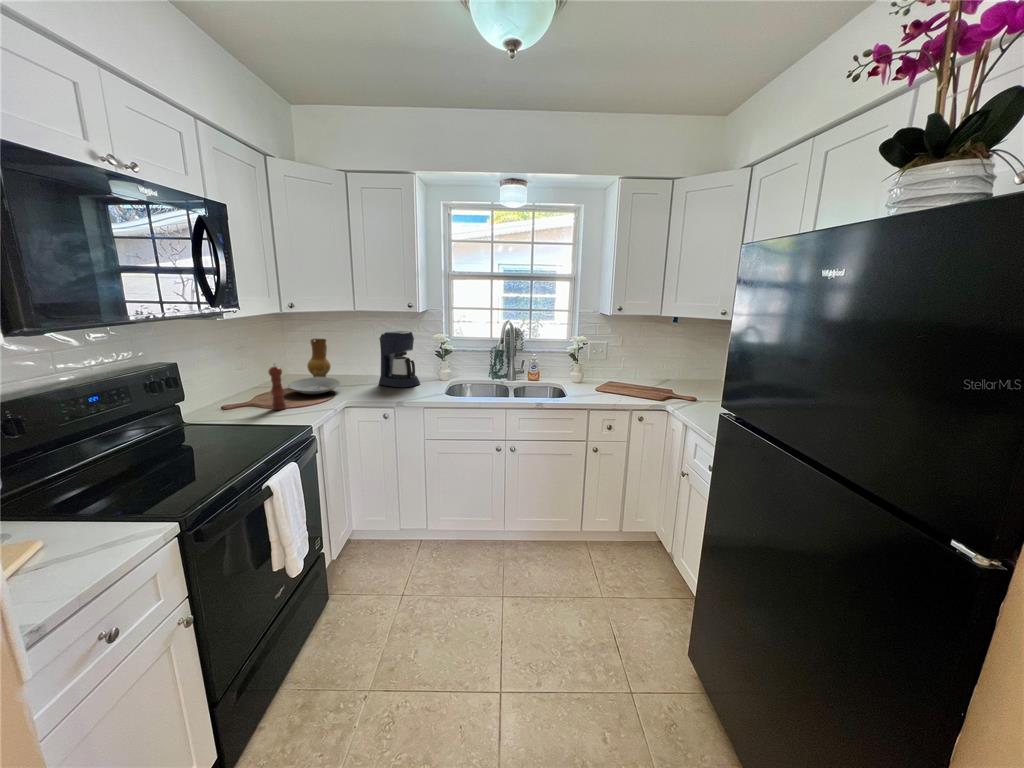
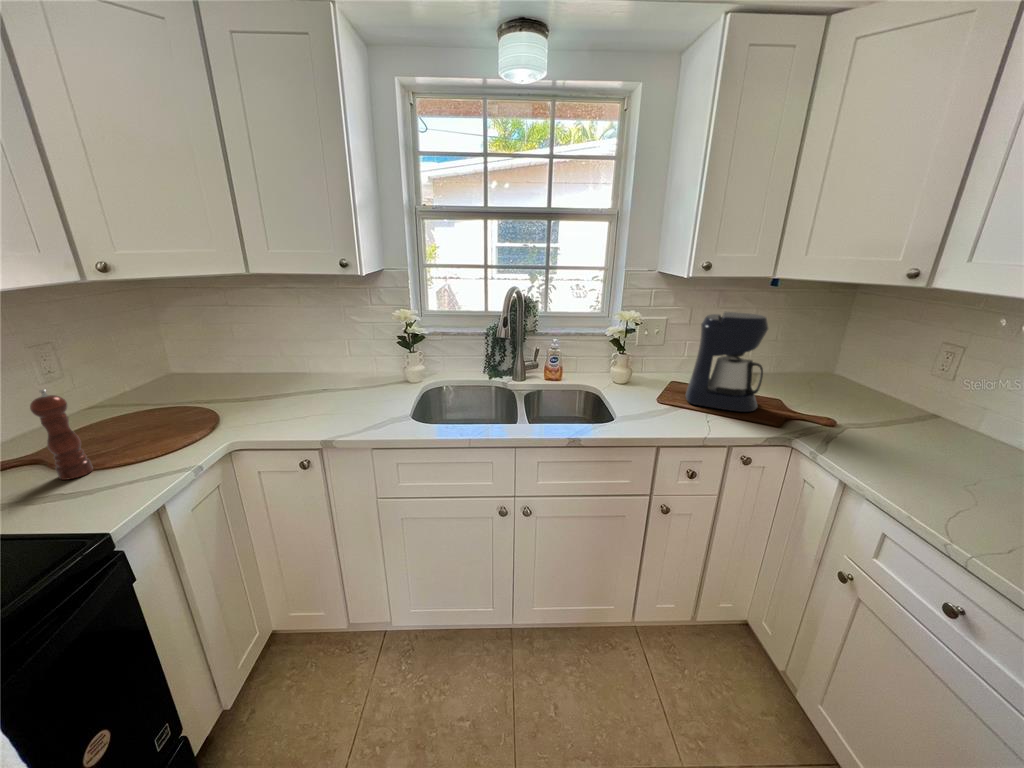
coffee maker: present [379,331,420,387] -> present [686,312,769,412]
ceramic jug: present [307,339,331,377] -> none [187,320,231,391]
bowl: present [288,377,341,394] -> none [127,388,233,426]

